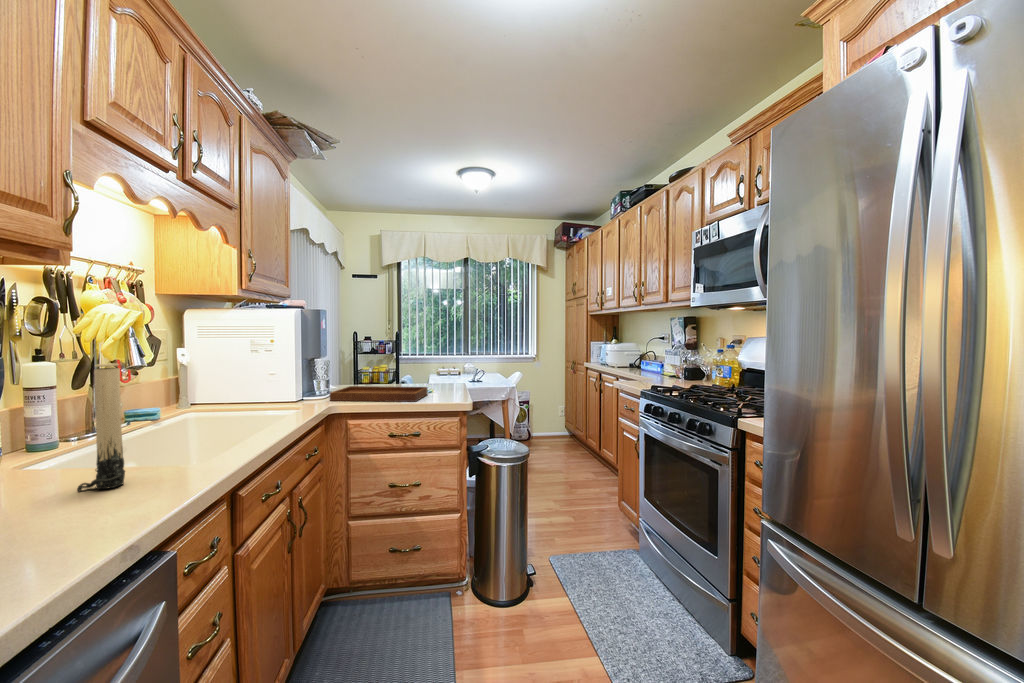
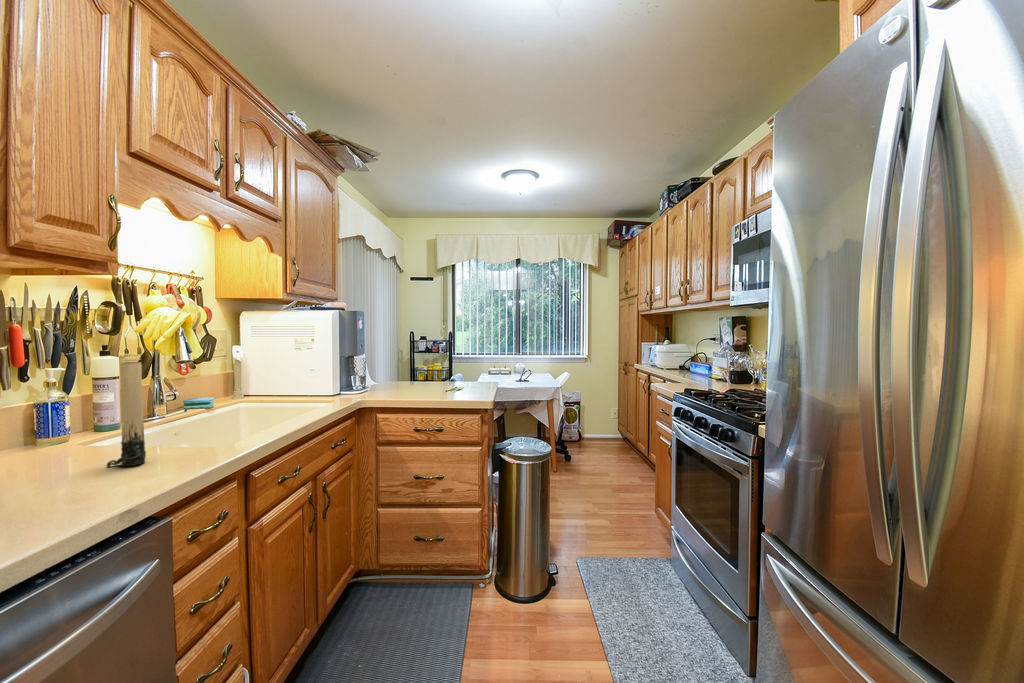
tray: present [330,368,428,402] -> none [364,366,455,399]

